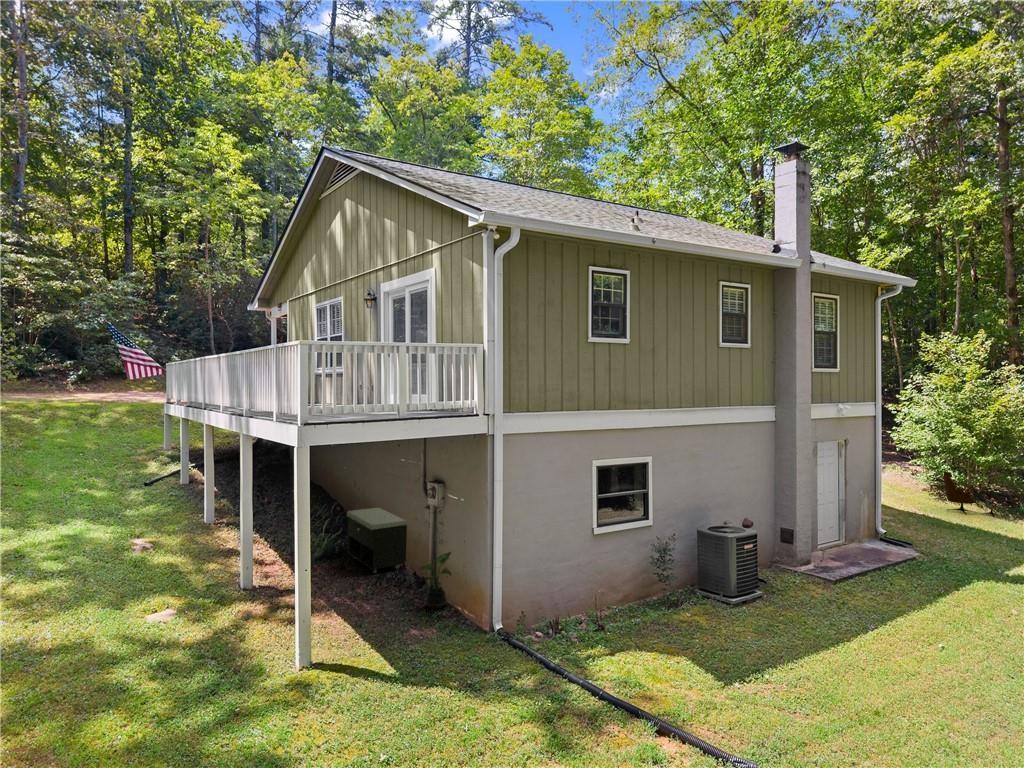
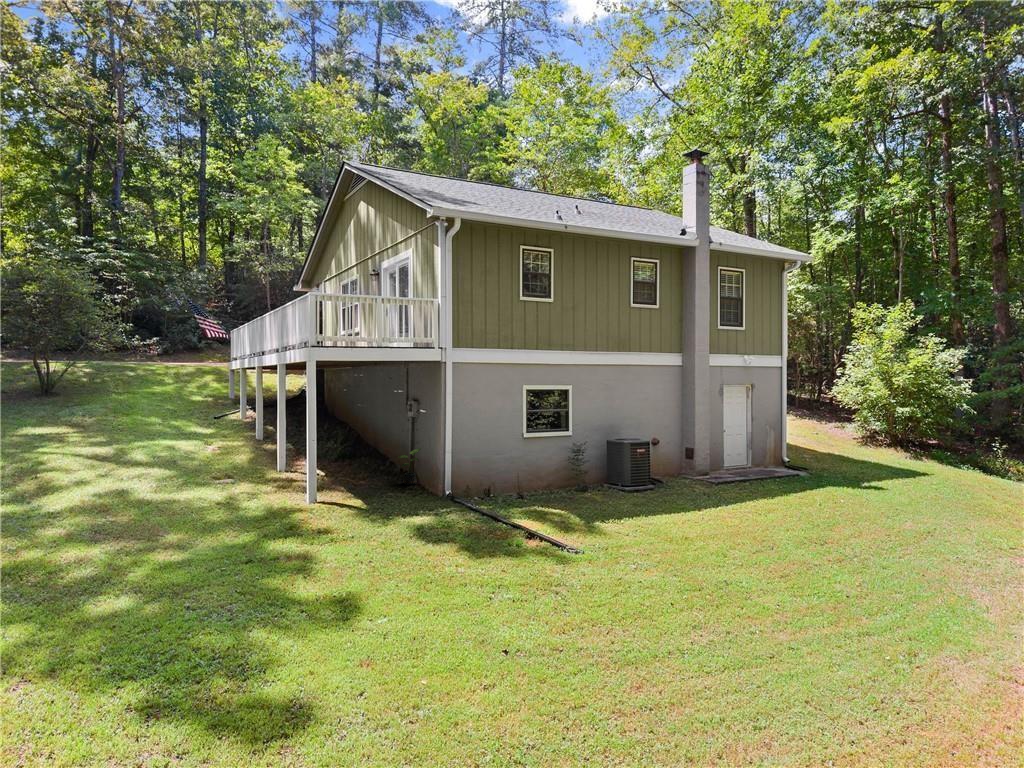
lounge chair: present [944,472,998,517] -> none [851,416,899,454]
storage bench: present [347,508,407,573] -> none [356,427,397,468]

